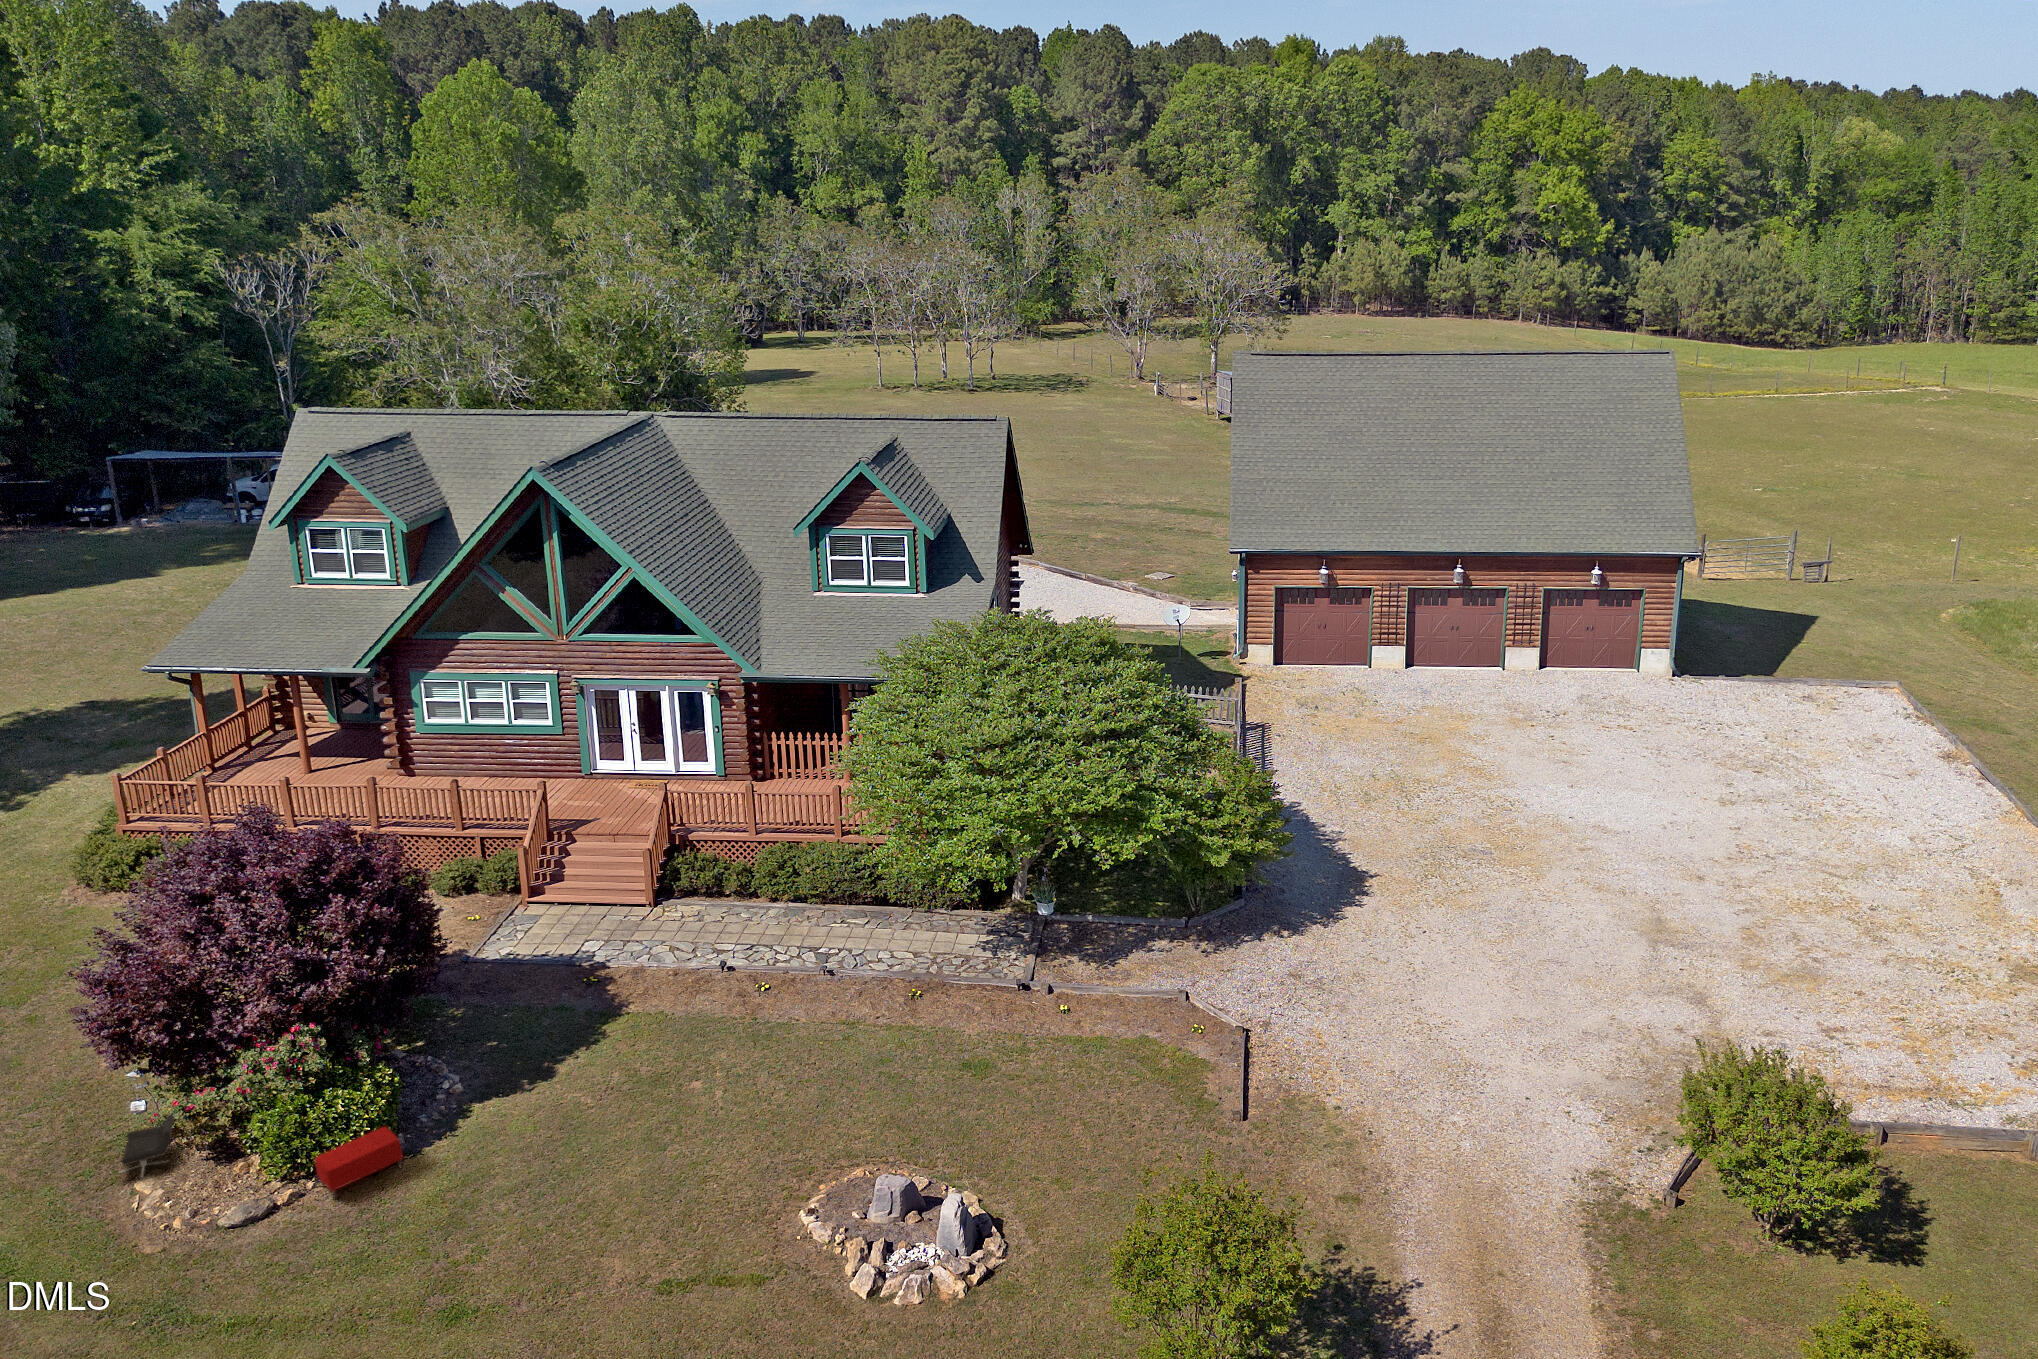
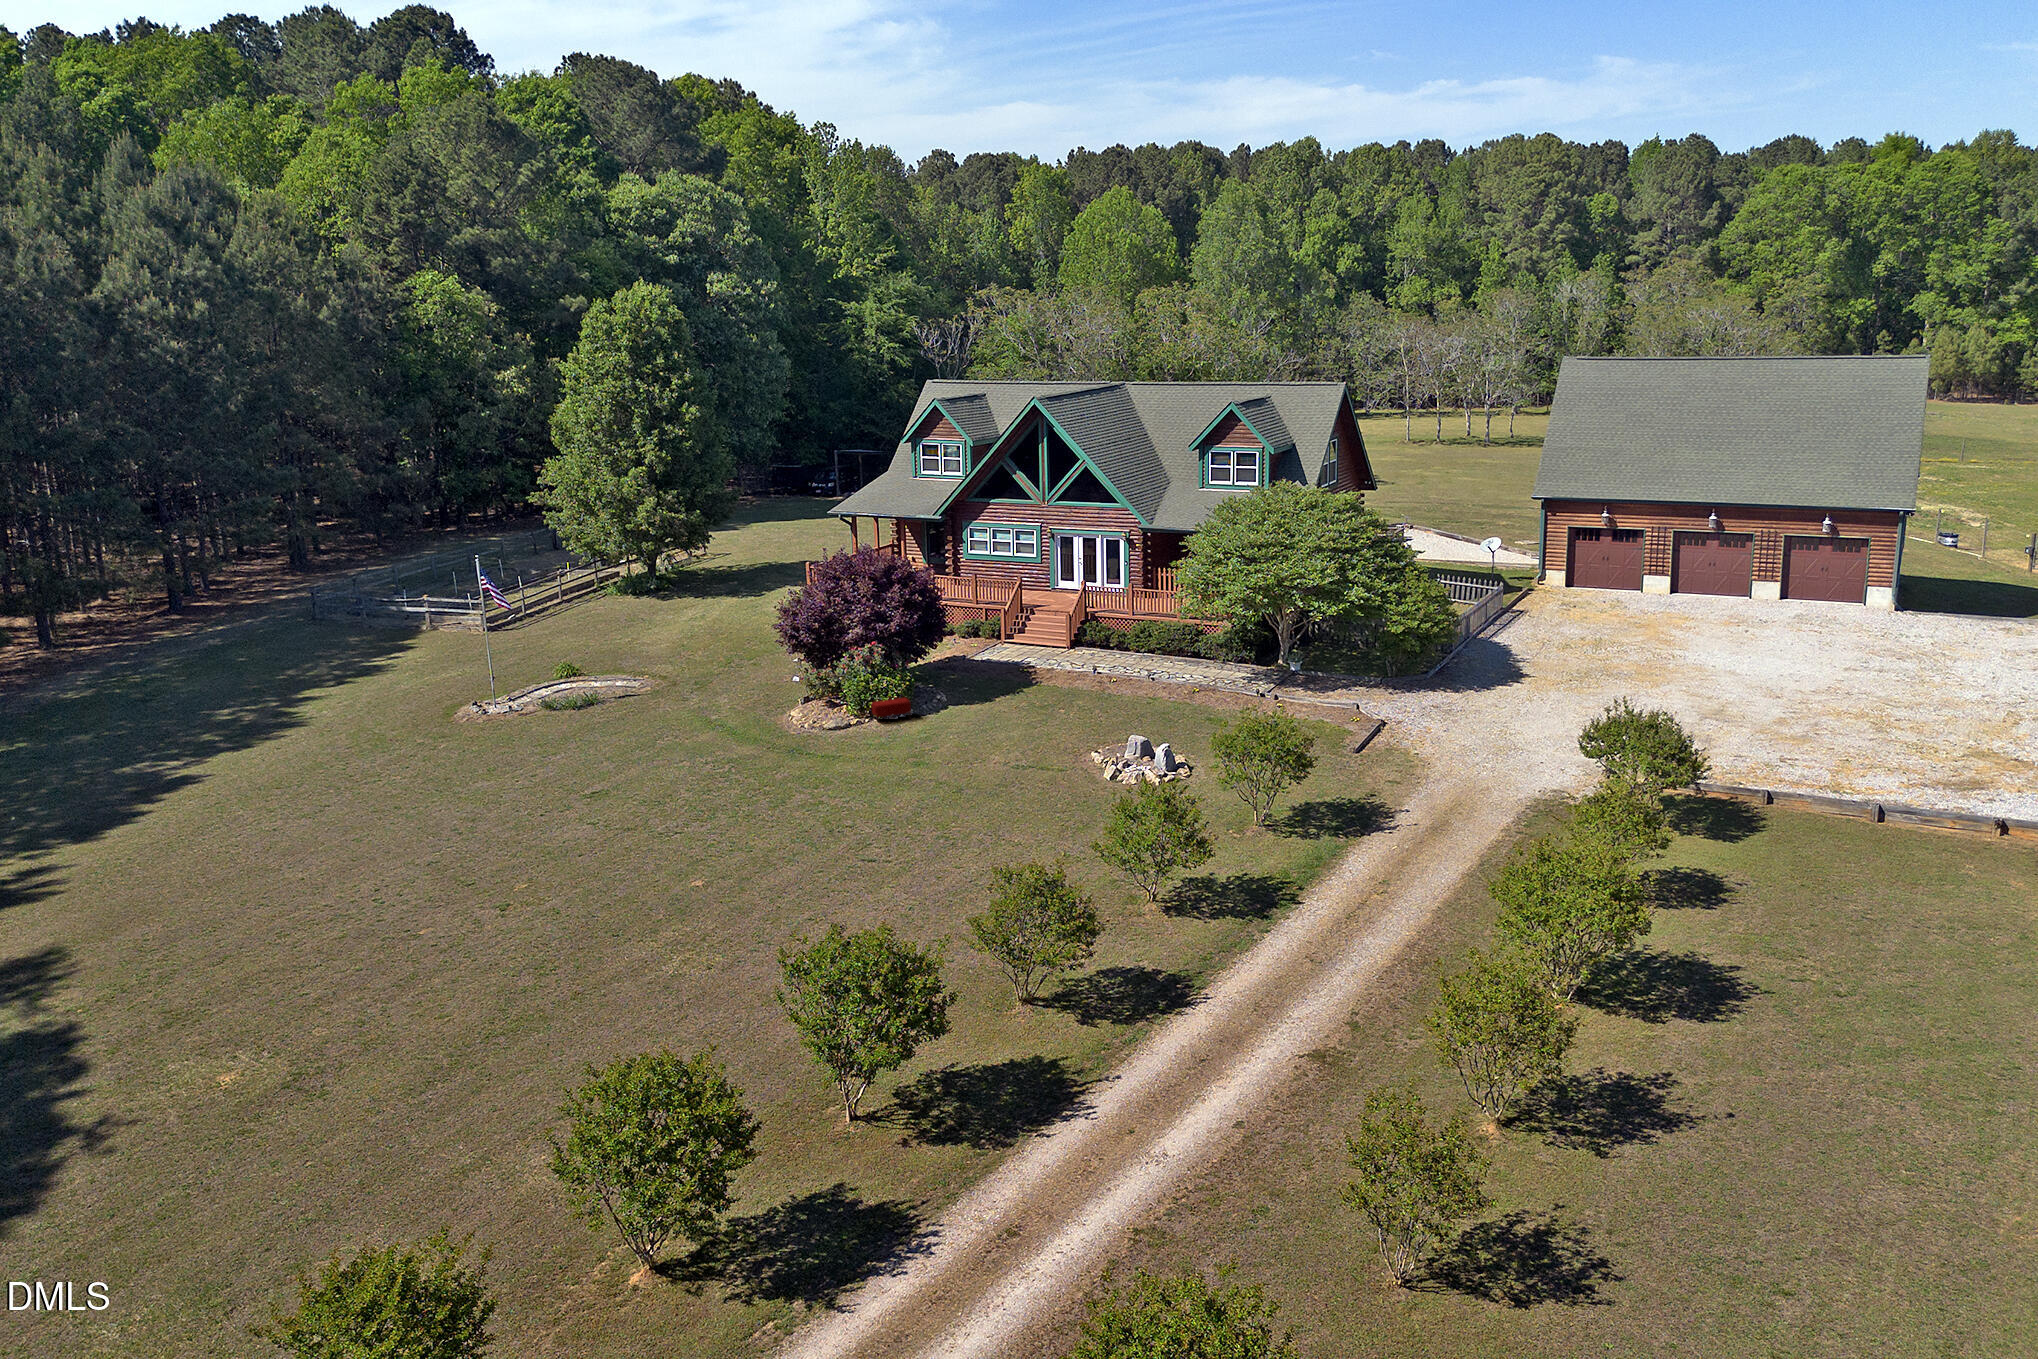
lounge chair: present [121,1114,174,1178] -> none [788,682,815,708]

